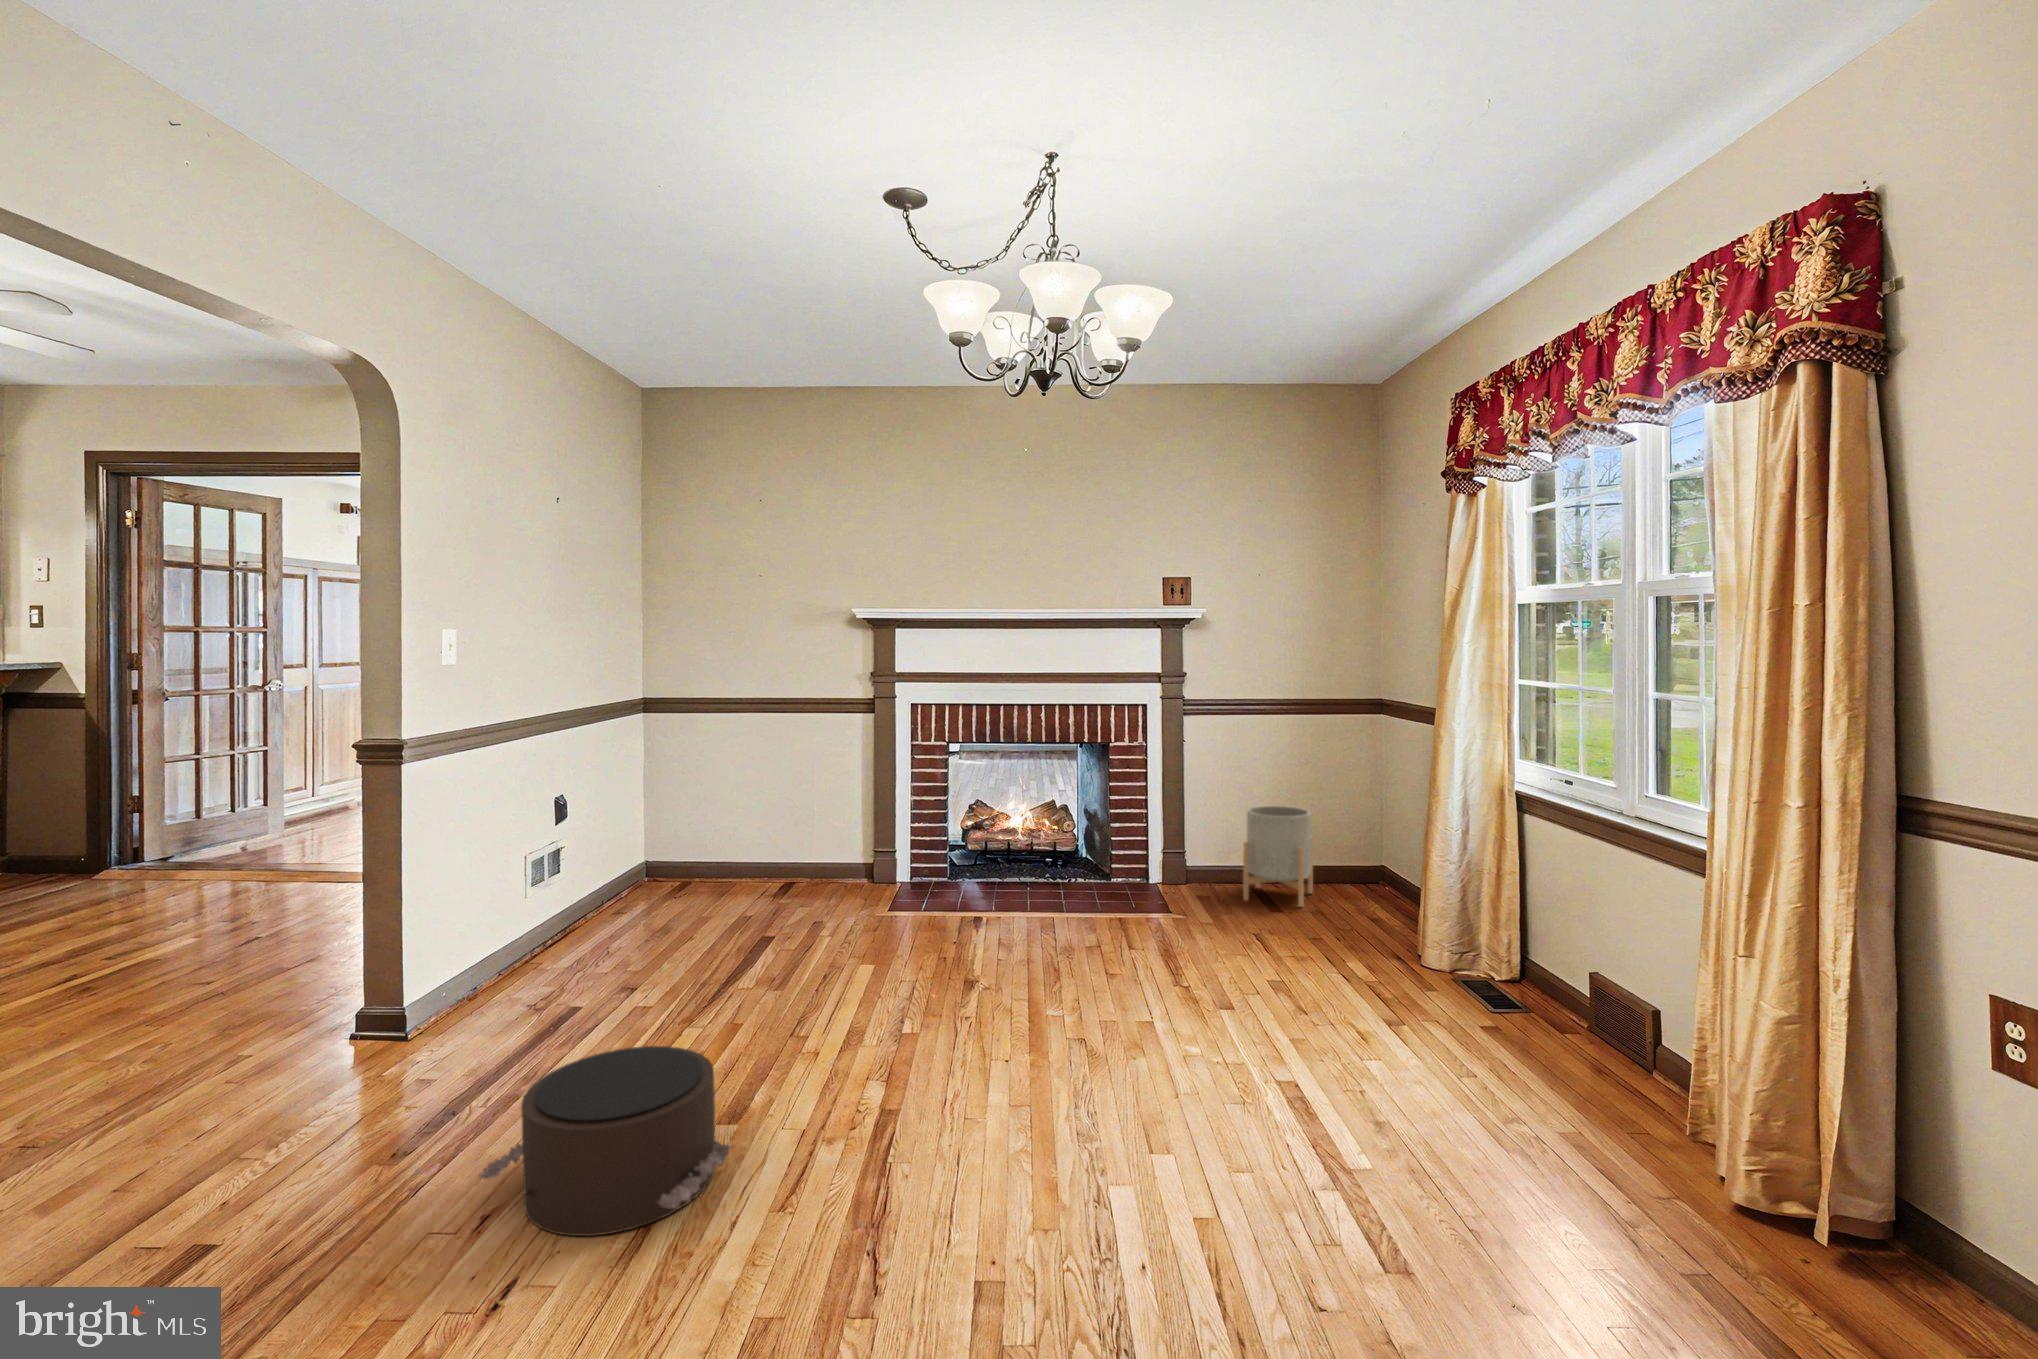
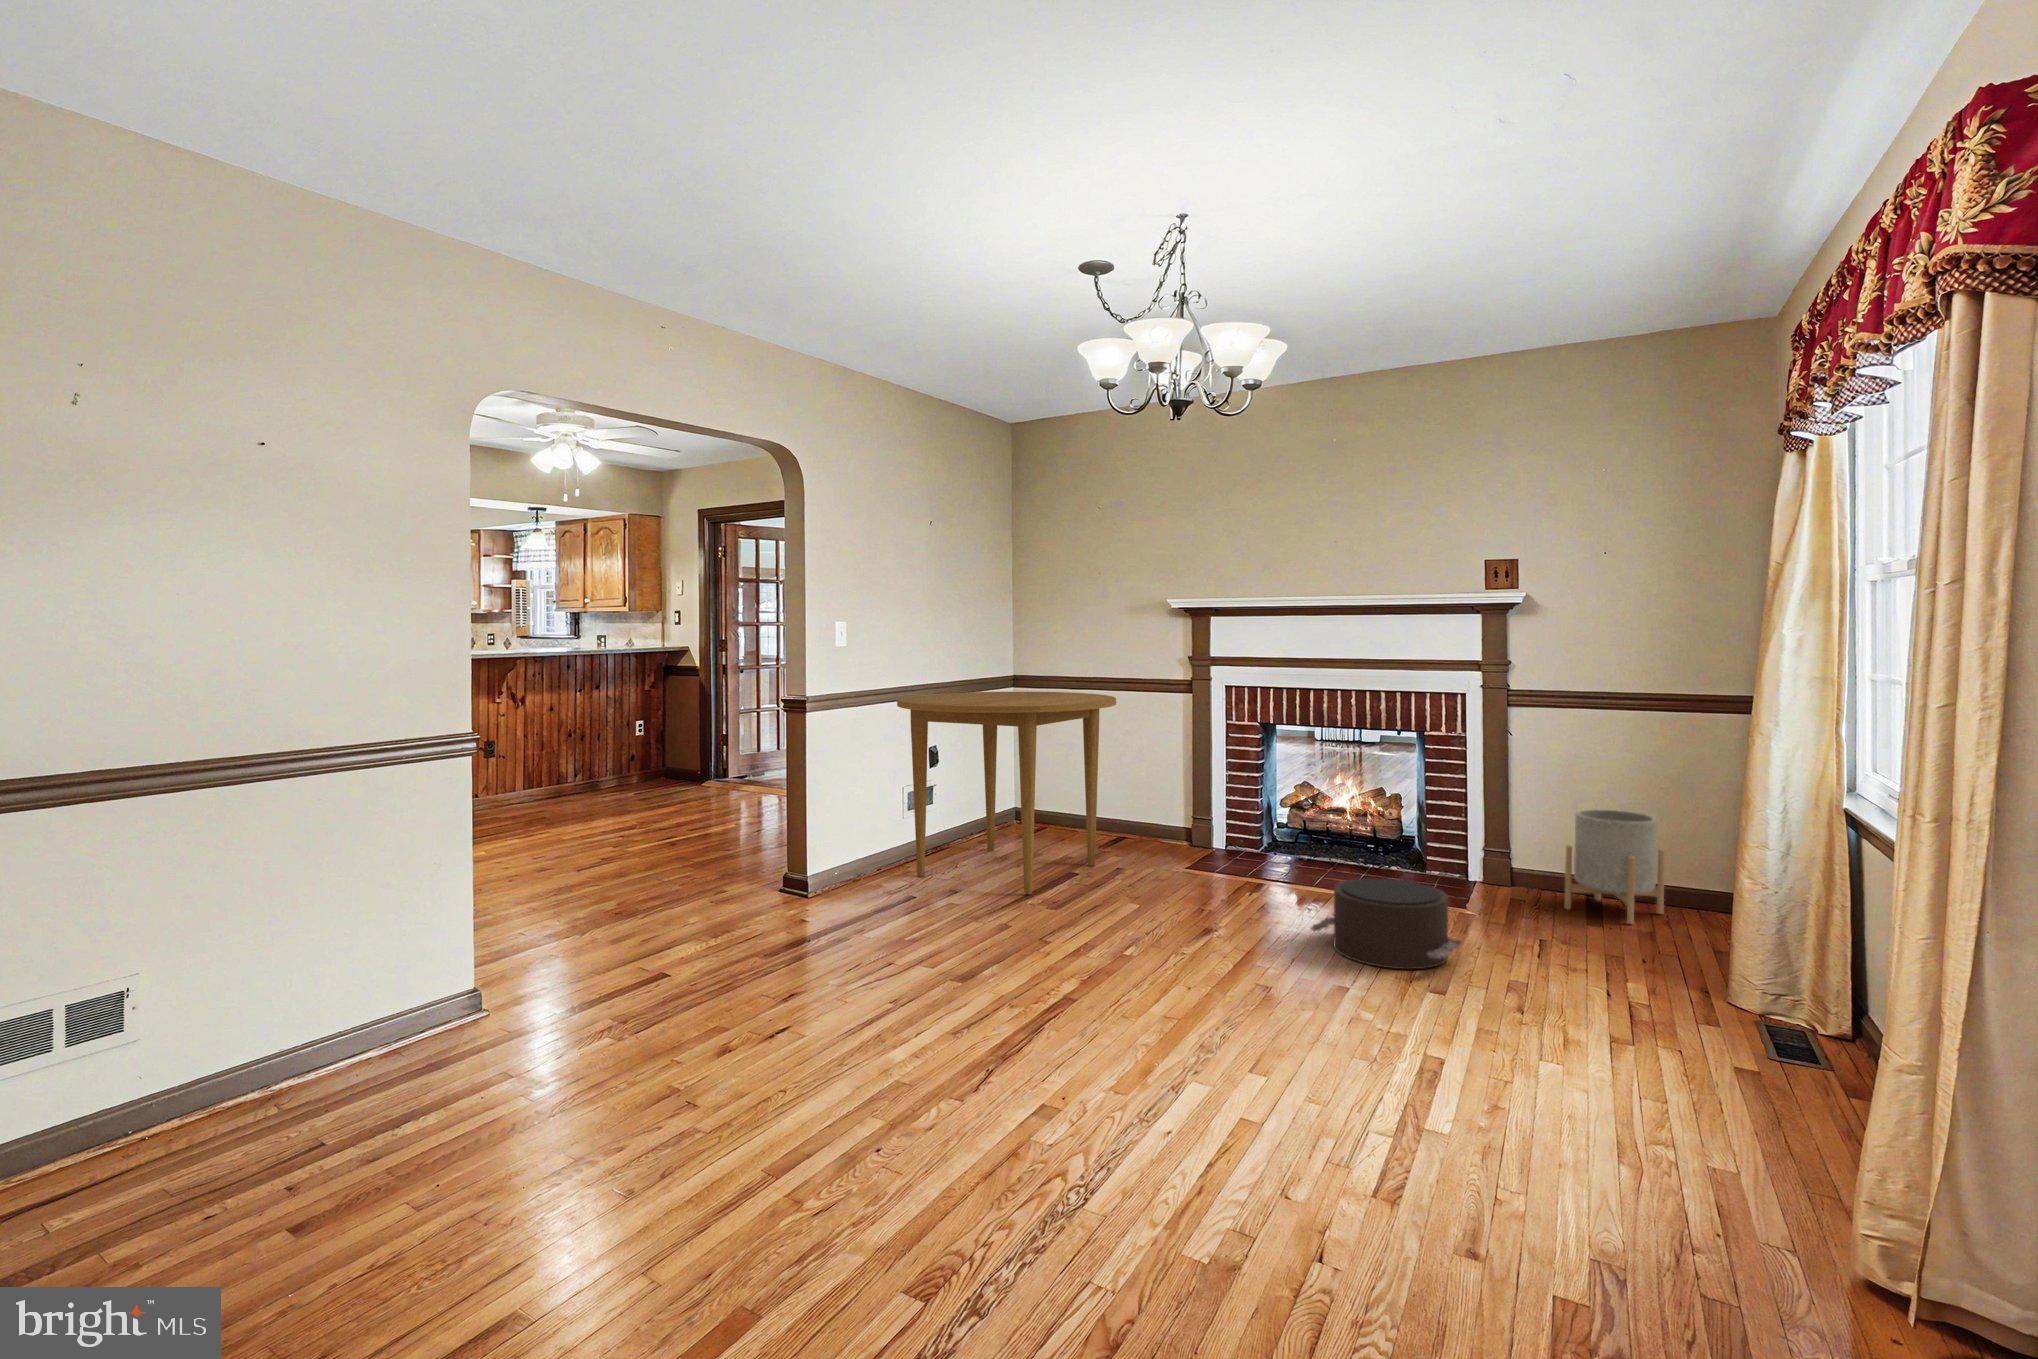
dining table: none [526,719,817,973] -> present [897,692,1116,894]
pouf: present [478,1046,734,1236] -> present [1311,878,1462,969]

